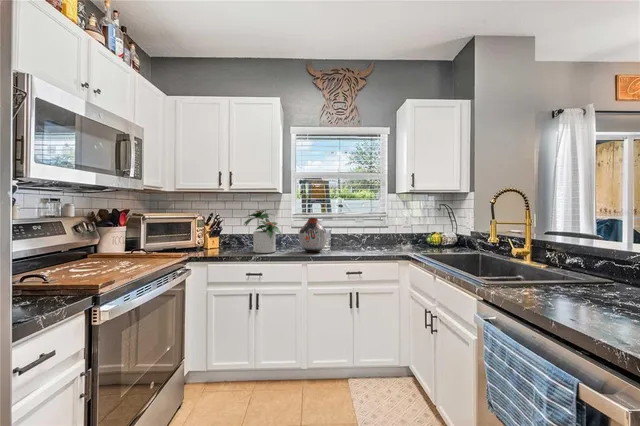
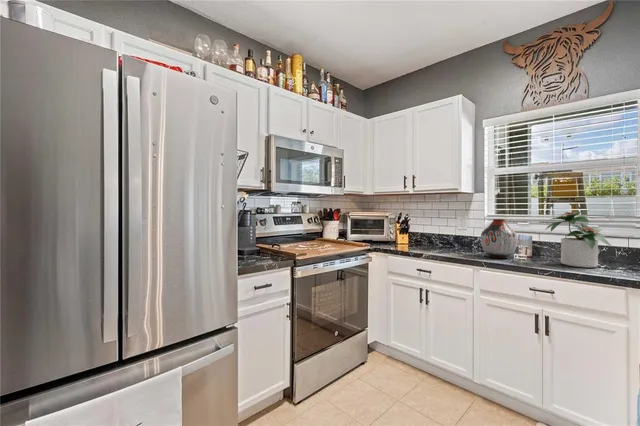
potted plant: present [244,209,282,253] -> present [546,211,611,268]

